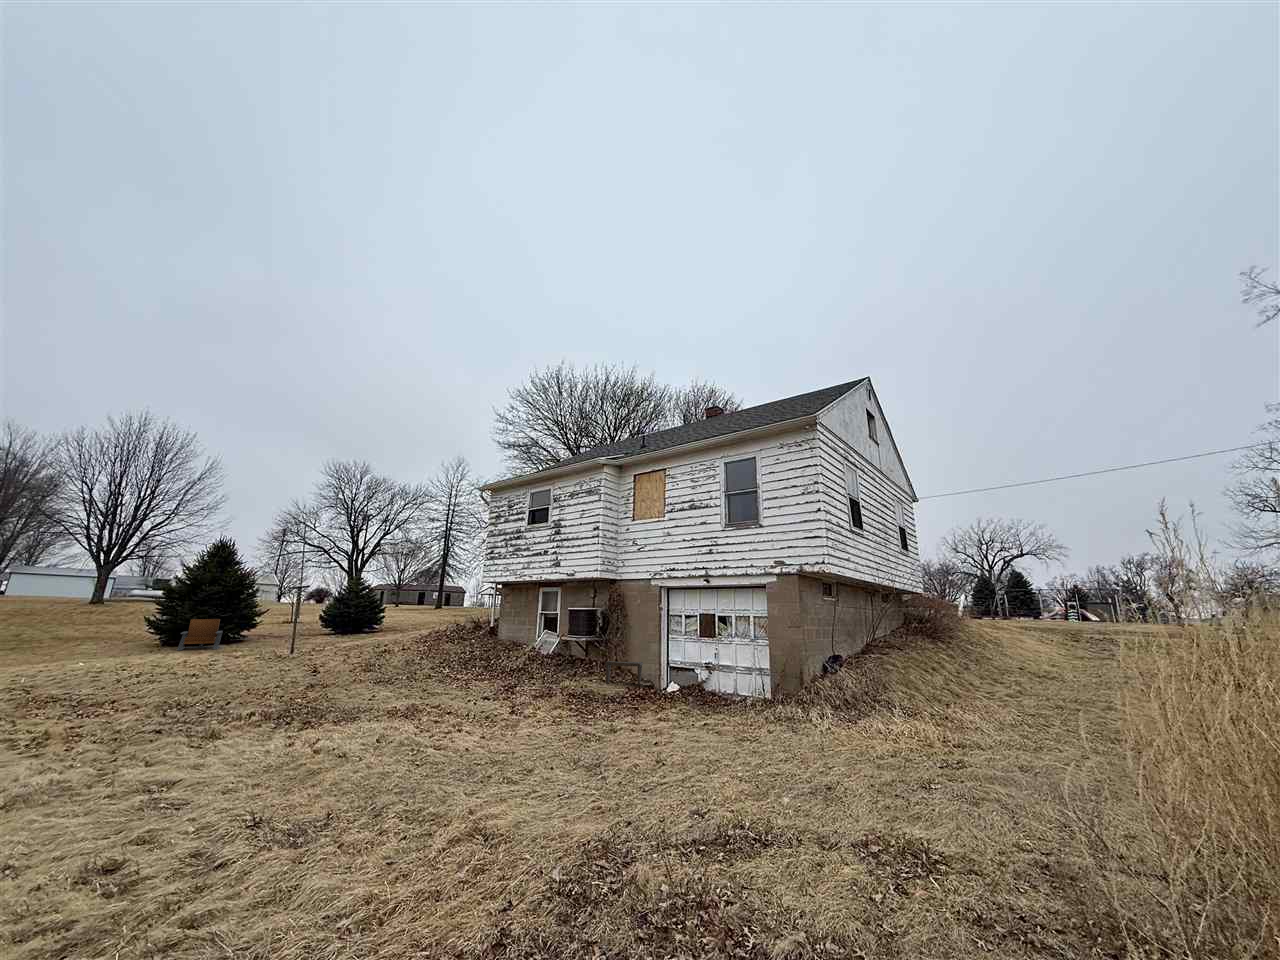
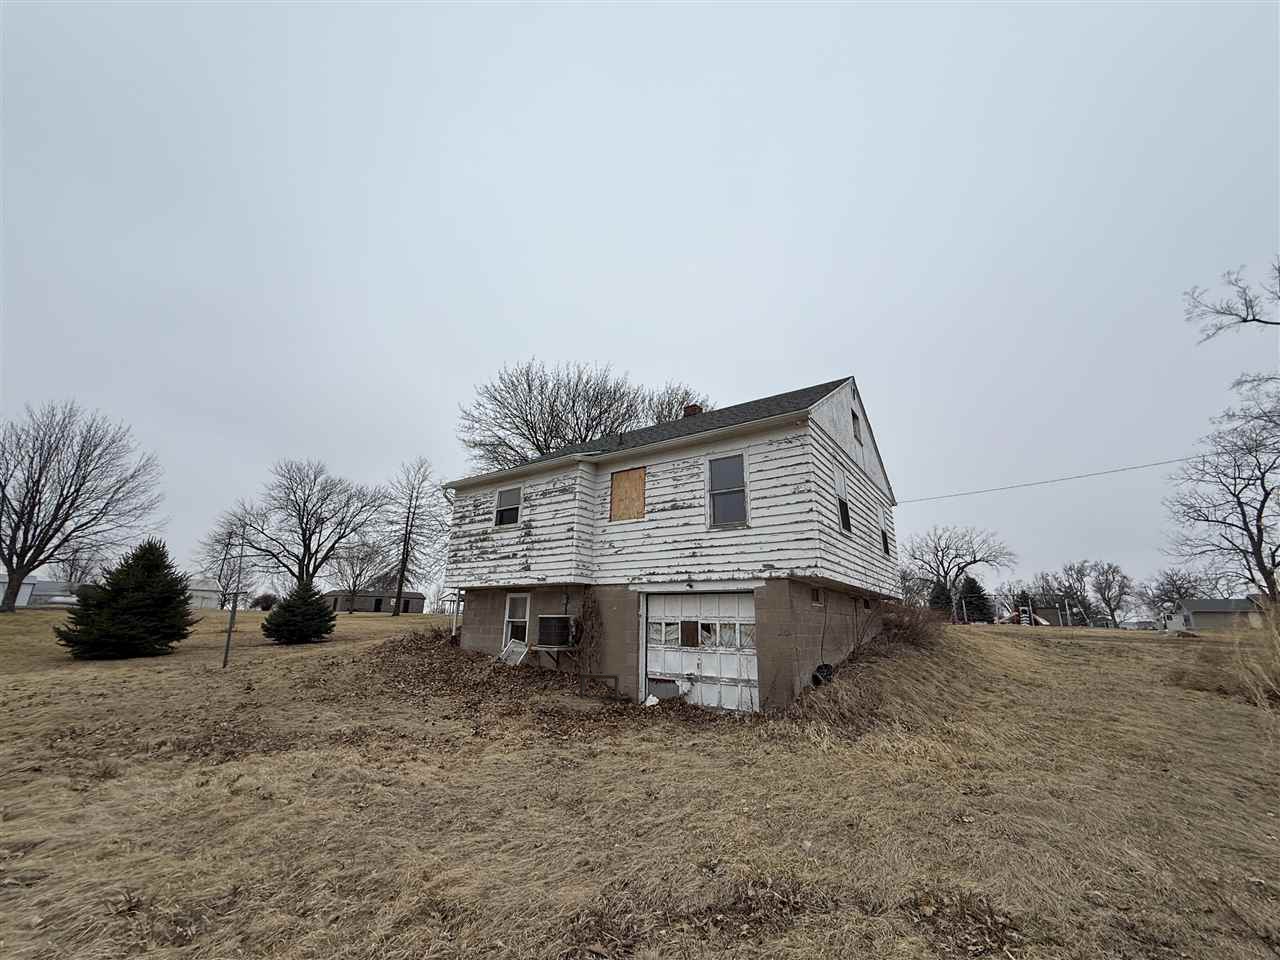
lounge chair: present [177,619,223,650] -> none [90,629,147,665]

